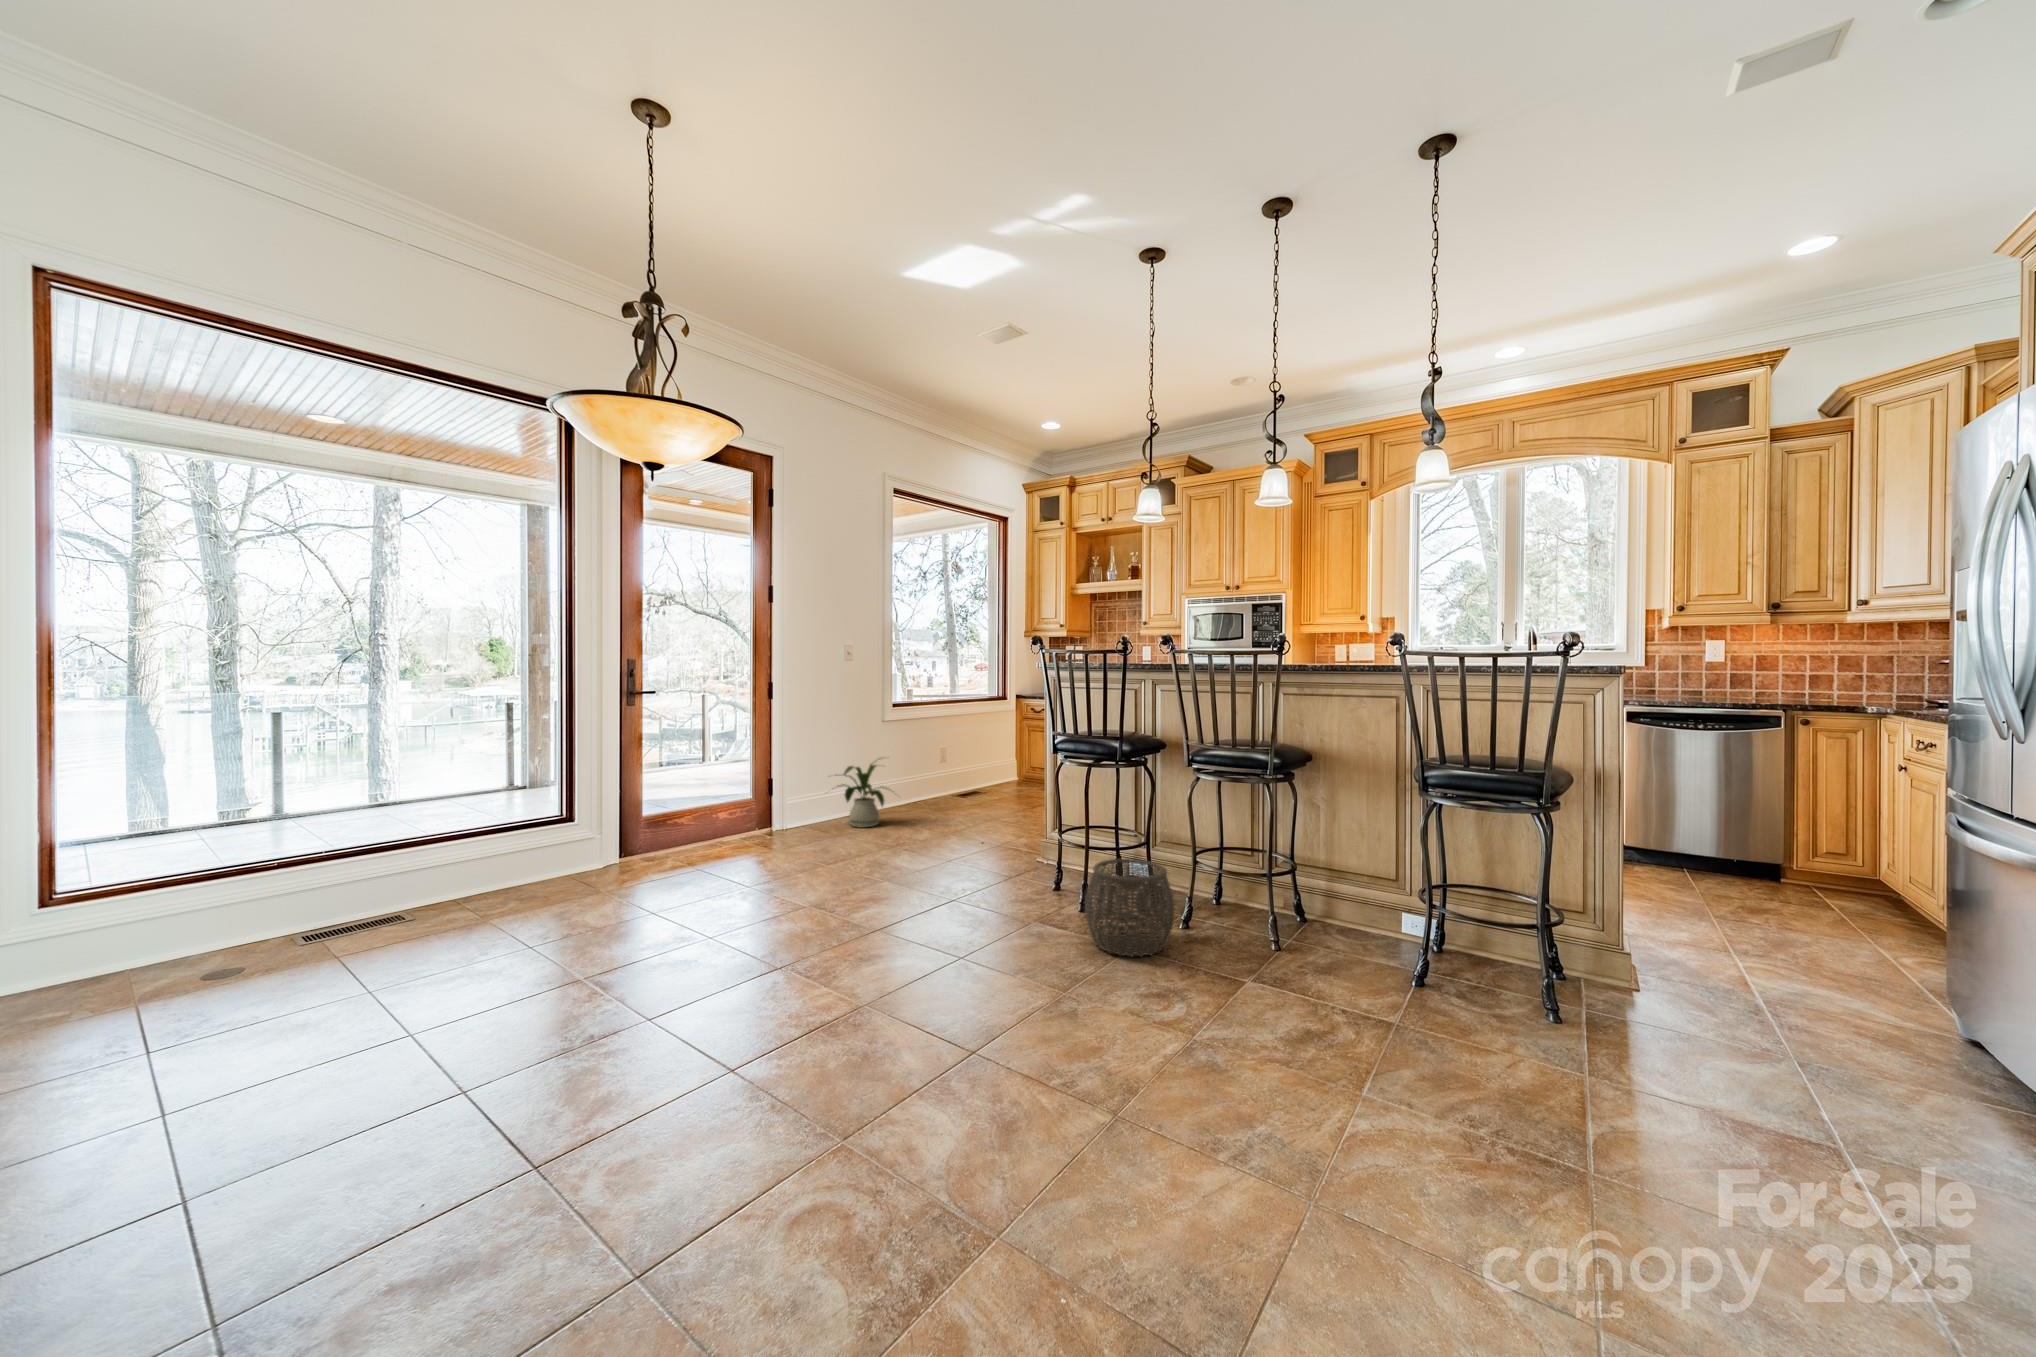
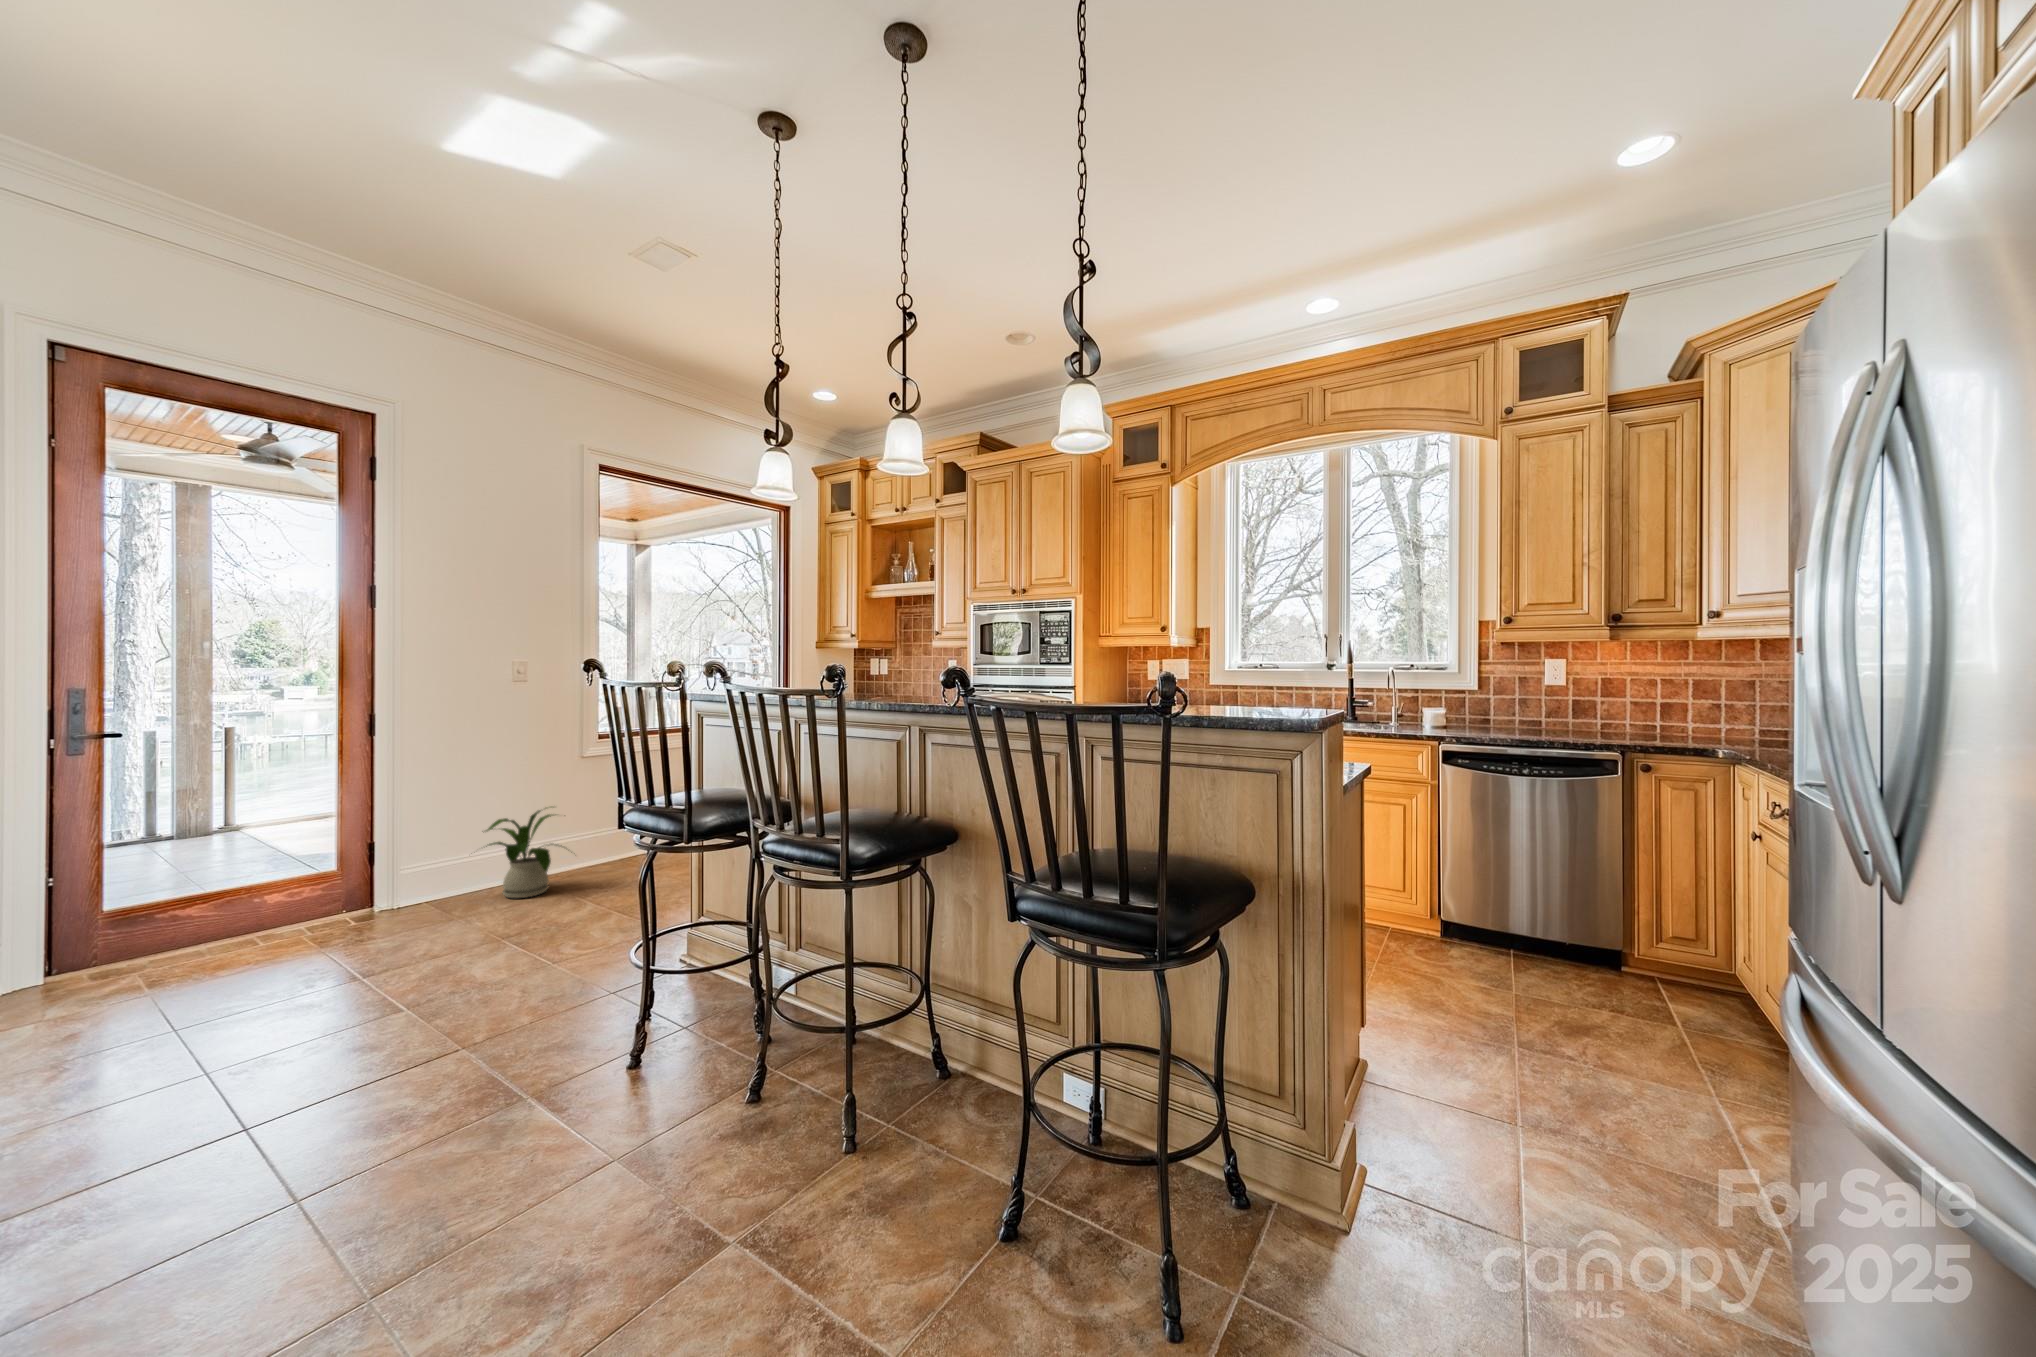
woven basket: present [1085,859,1175,957] -> none [539,1001,701,1182]

